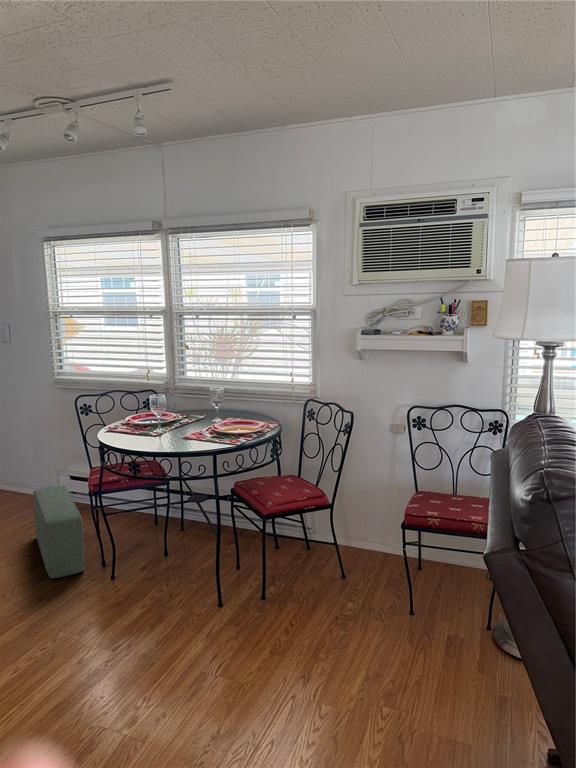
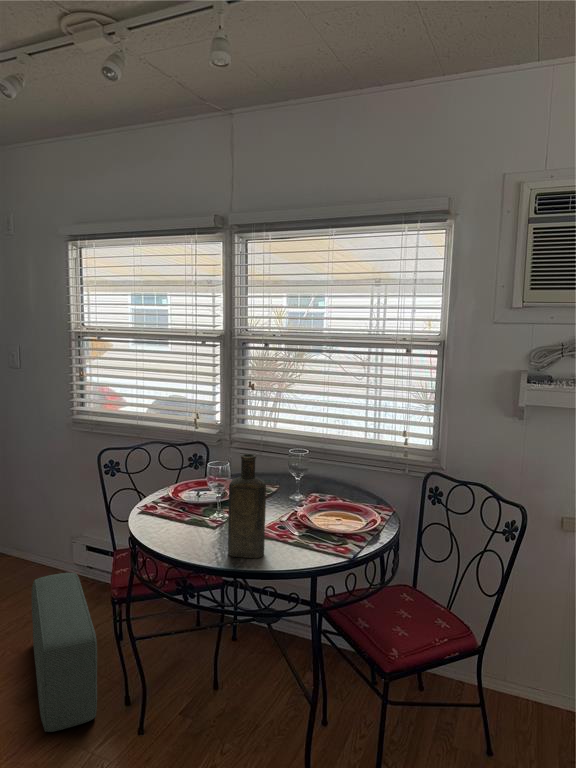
bottle: none [161,383,186,448] -> present [228,454,266,558]

